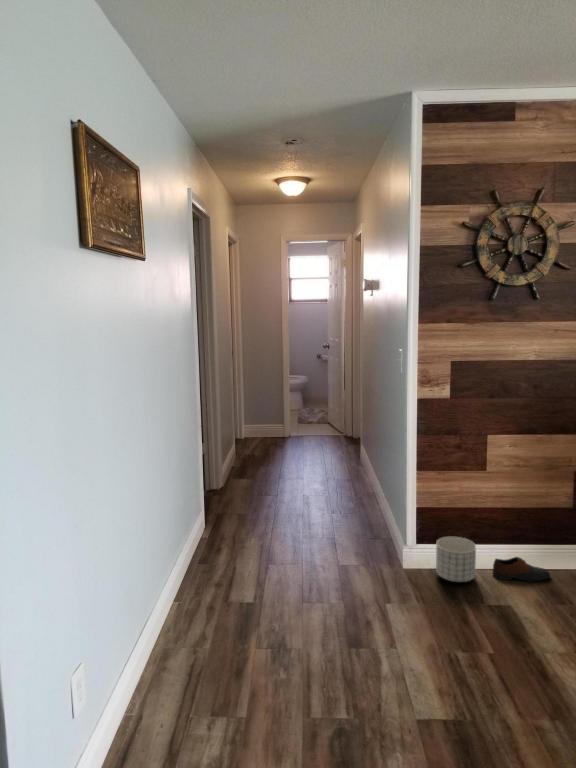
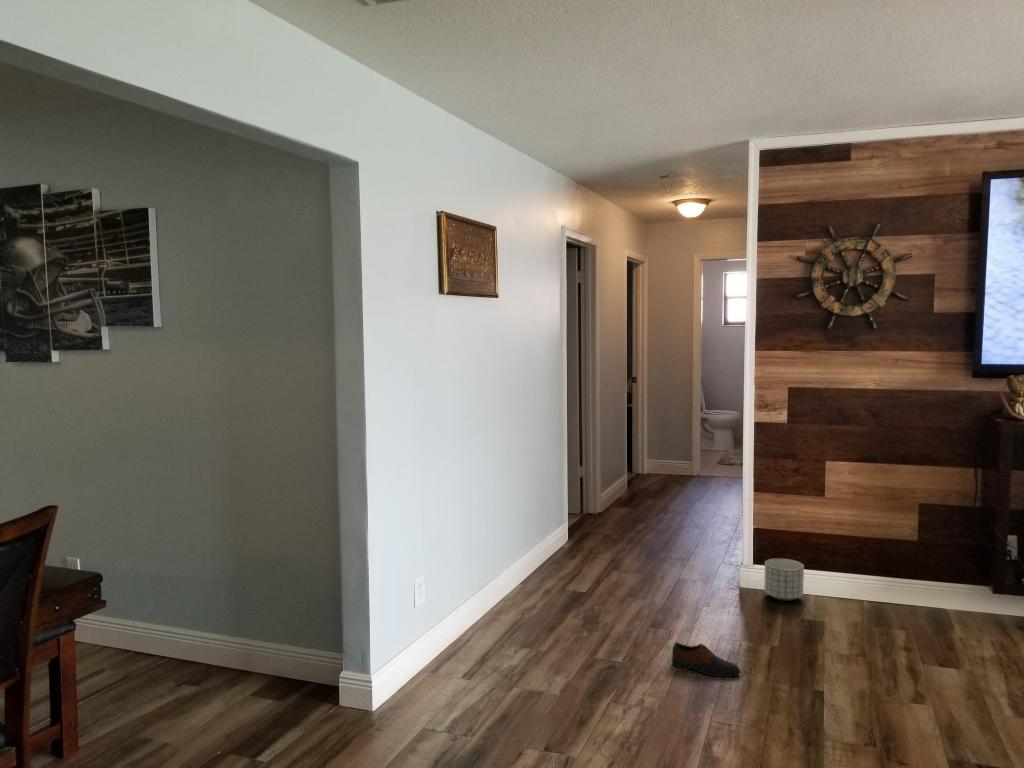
shoe: present [493,557,550,581] -> present [672,642,741,677]

